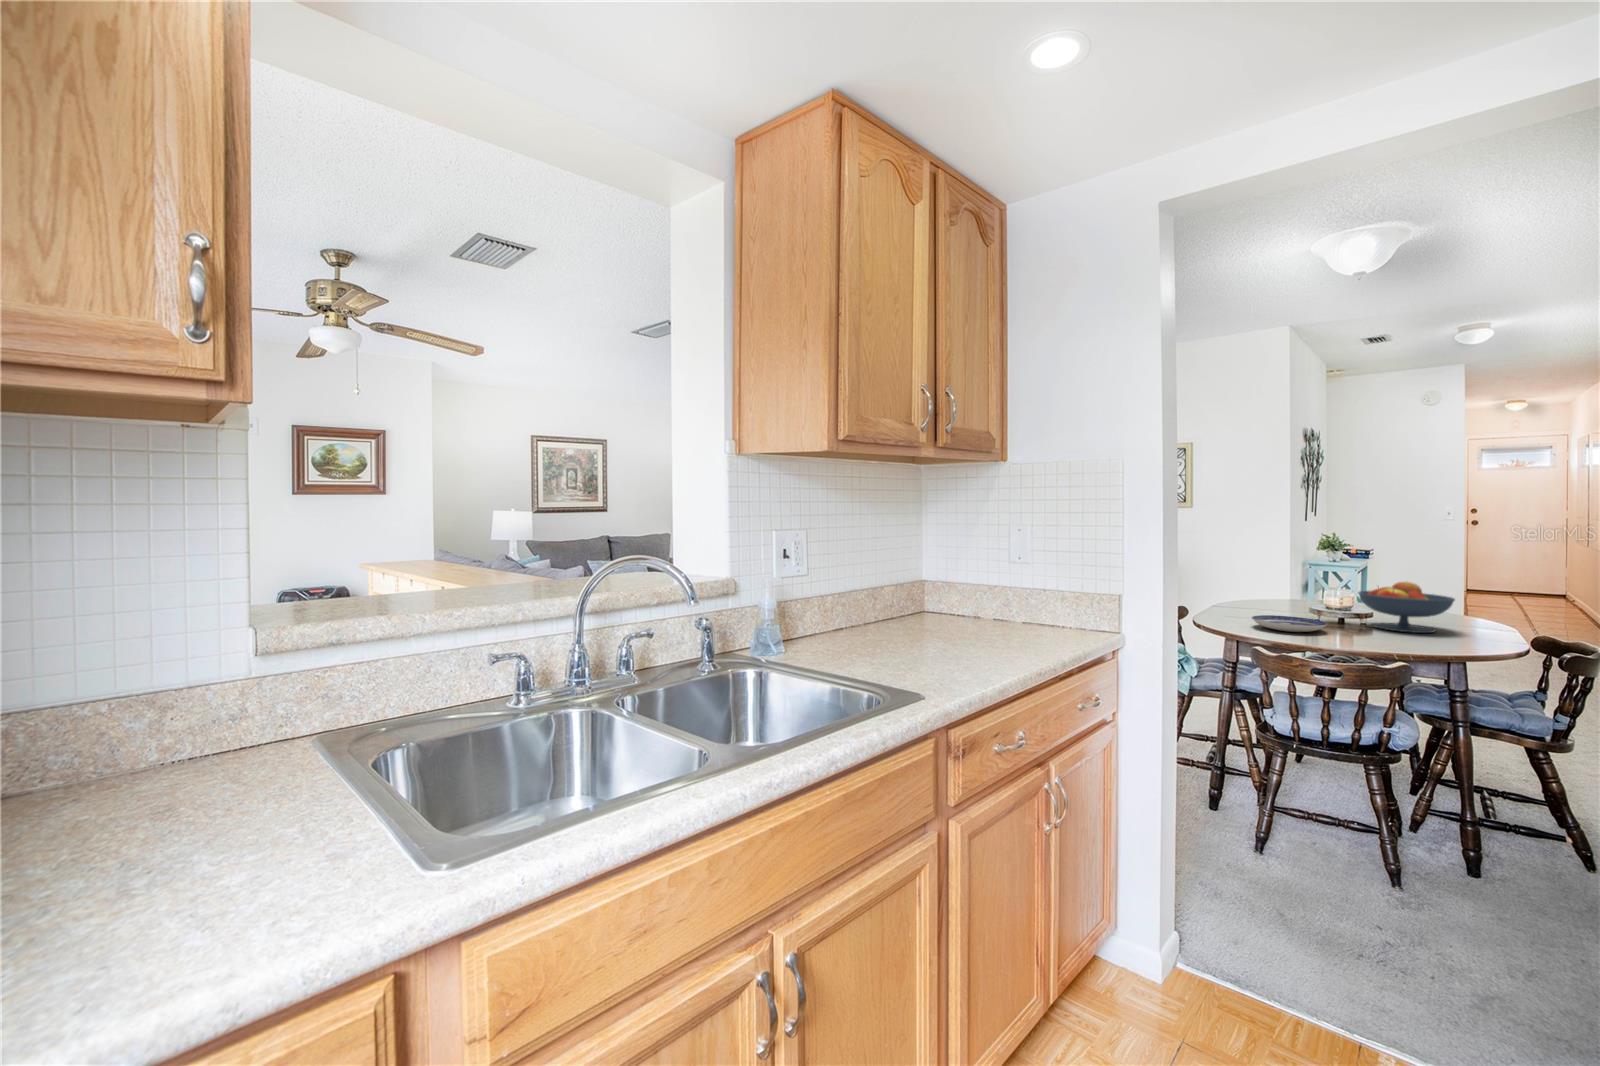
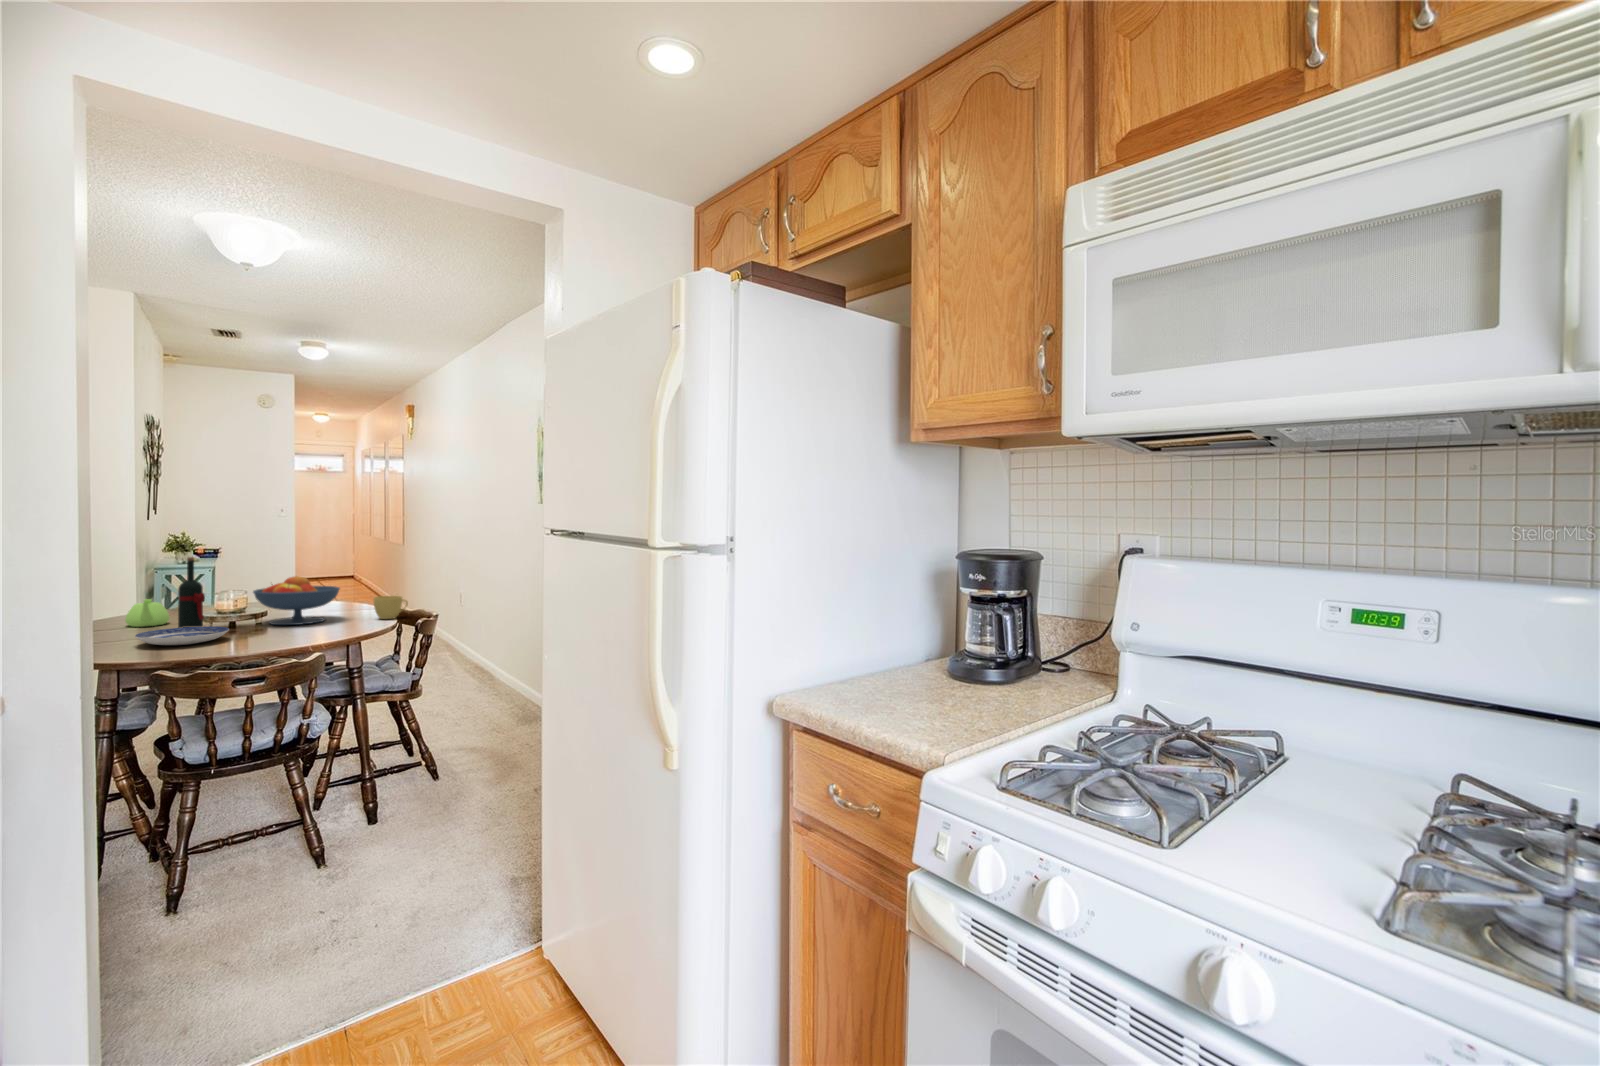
wine bottle: none [1290,556,1313,622] -> present [178,557,205,628]
teapot: none [1255,589,1289,612] -> present [125,599,169,627]
cup: none [1498,615,1550,644] -> present [374,596,408,619]

